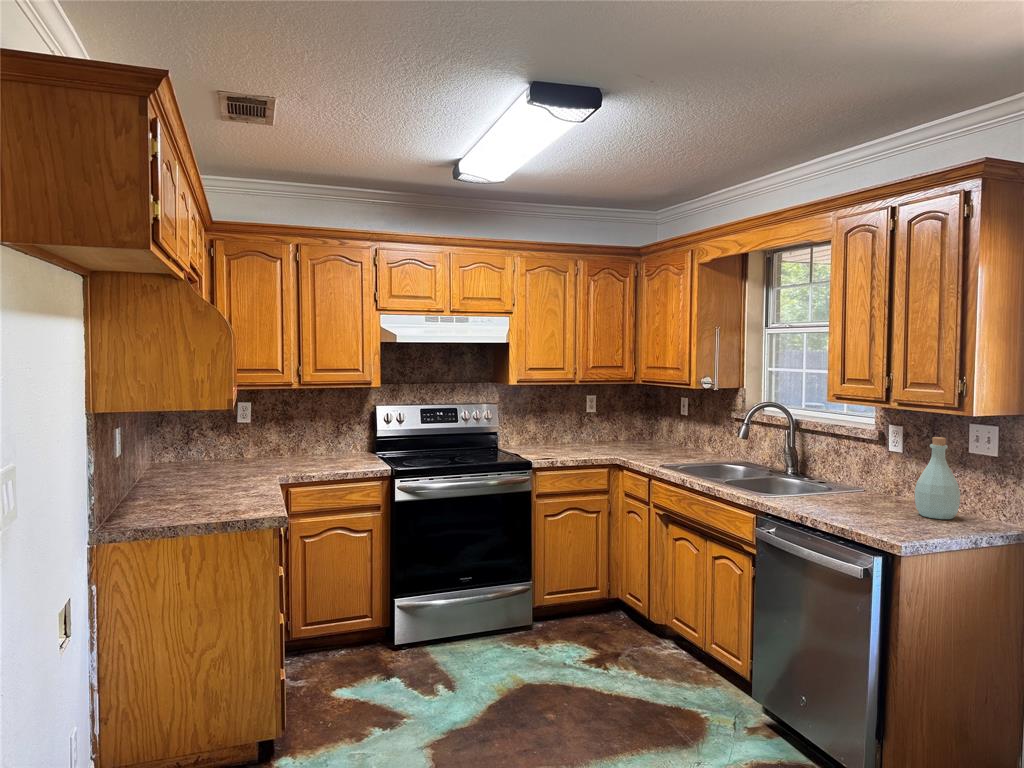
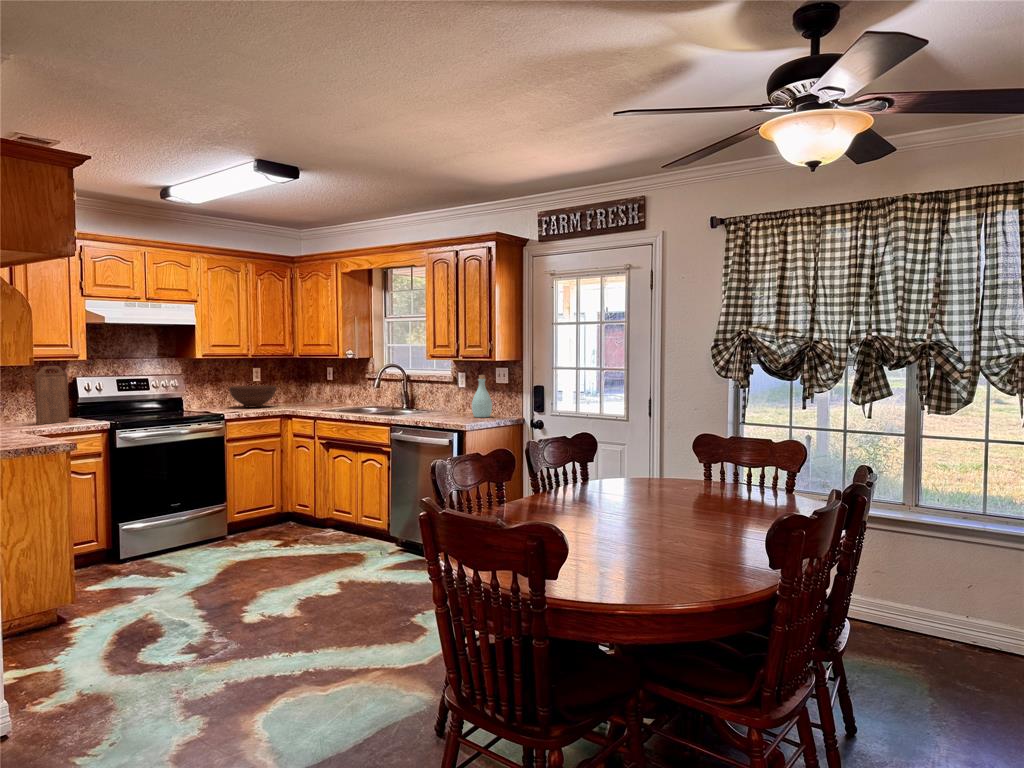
cutting board: none [321,395,359,464] -> present [34,366,69,425]
fruit bowl: none [551,419,610,450] -> present [229,385,276,407]

